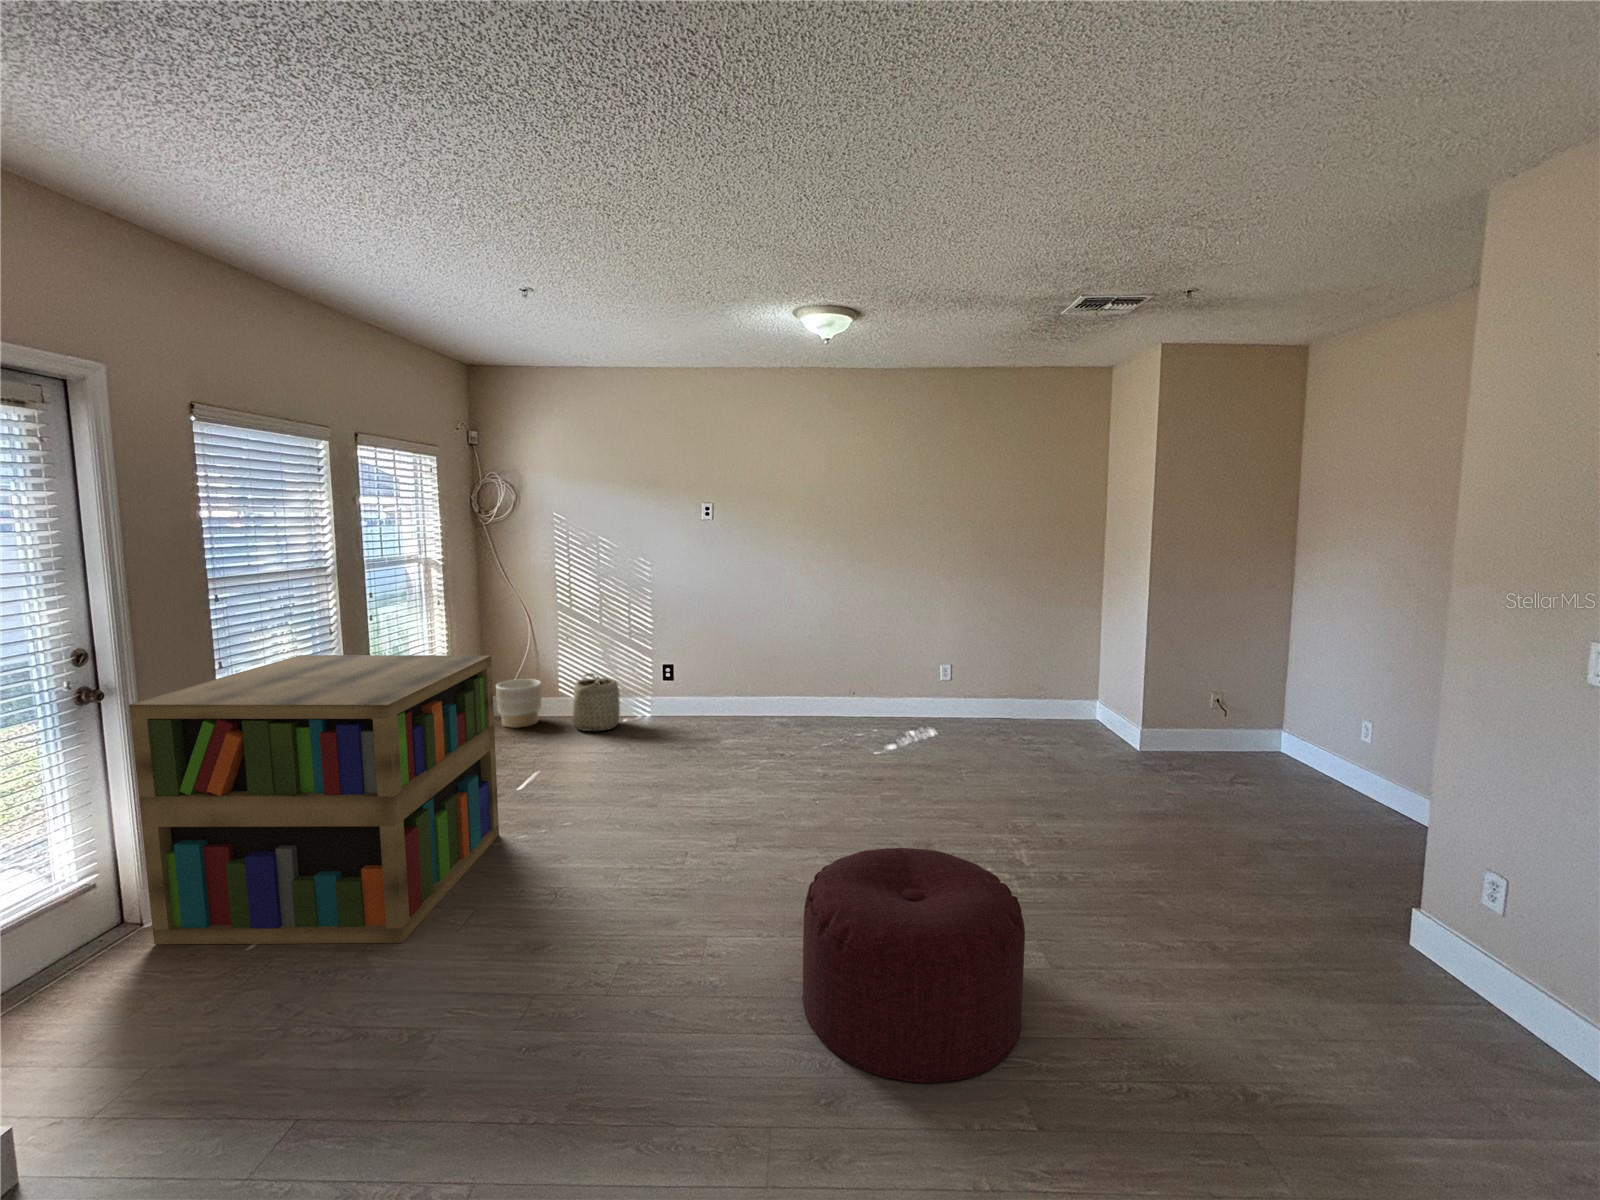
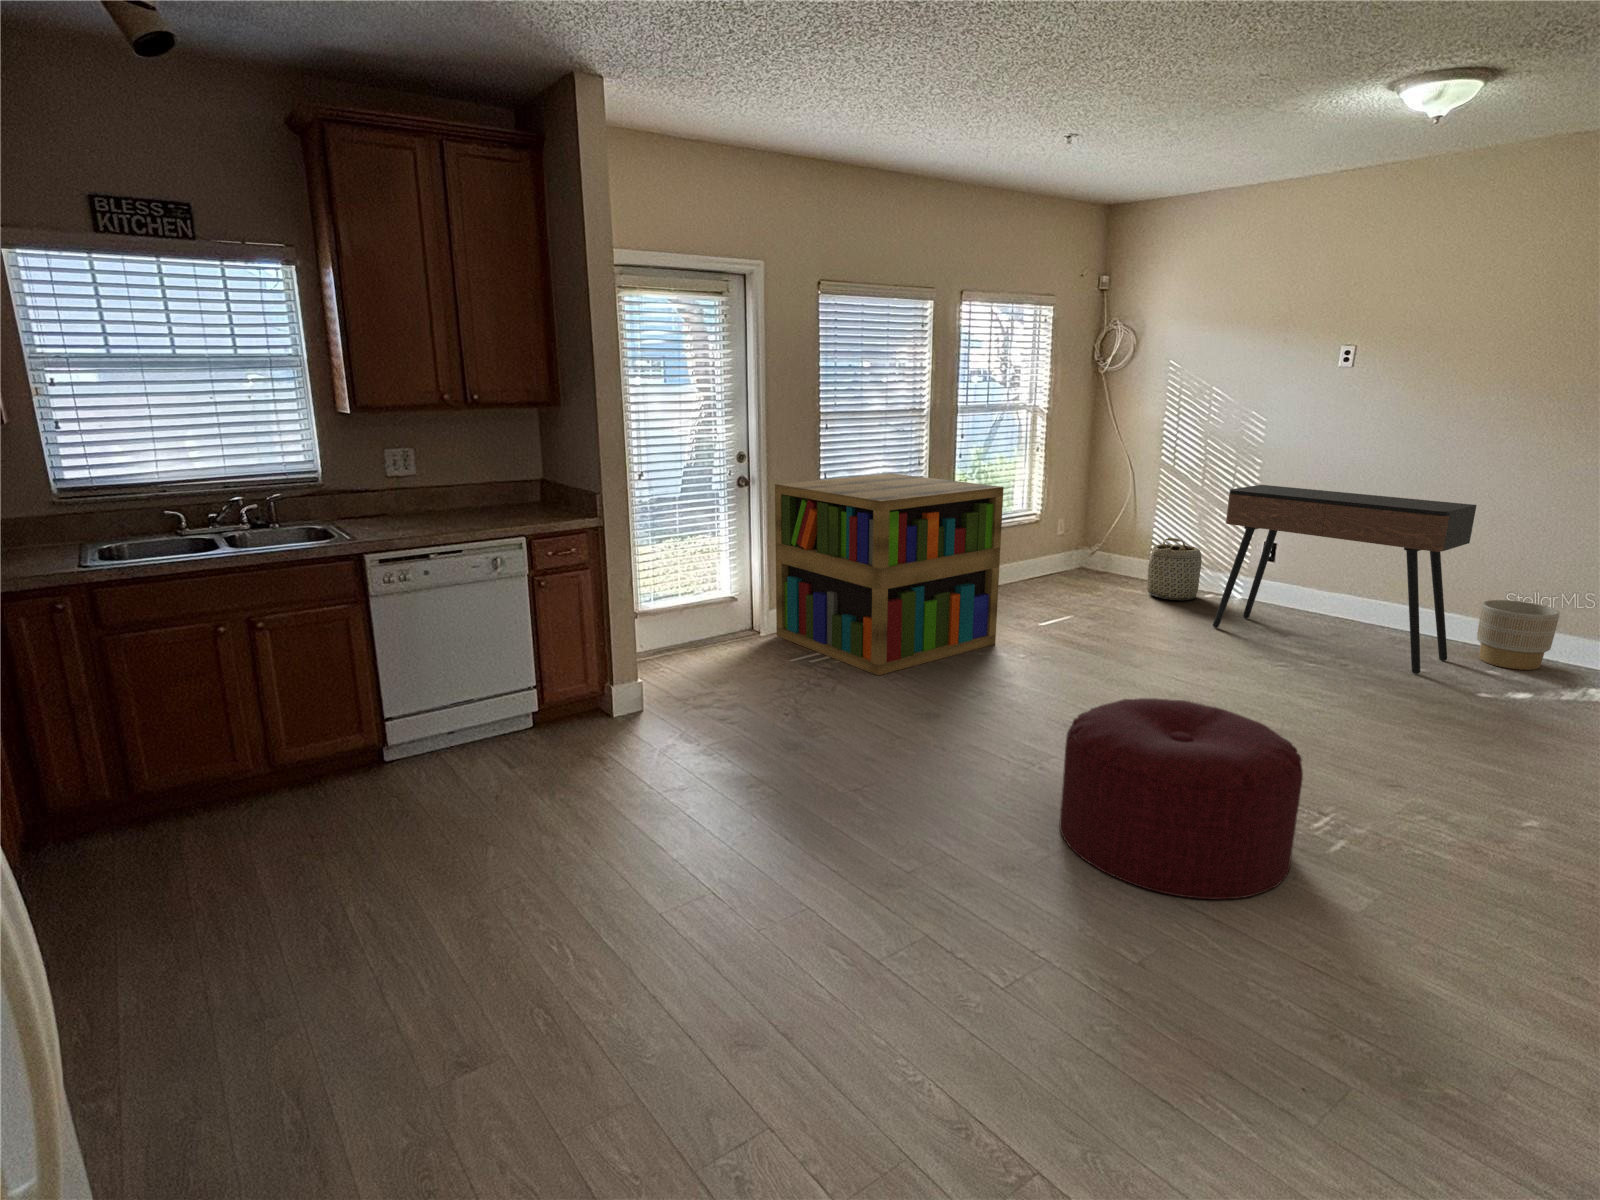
console table: none [662,618,827,750] -> present [1213,485,1477,674]
planter: present [496,679,541,728] -> present [1477,600,1560,670]

